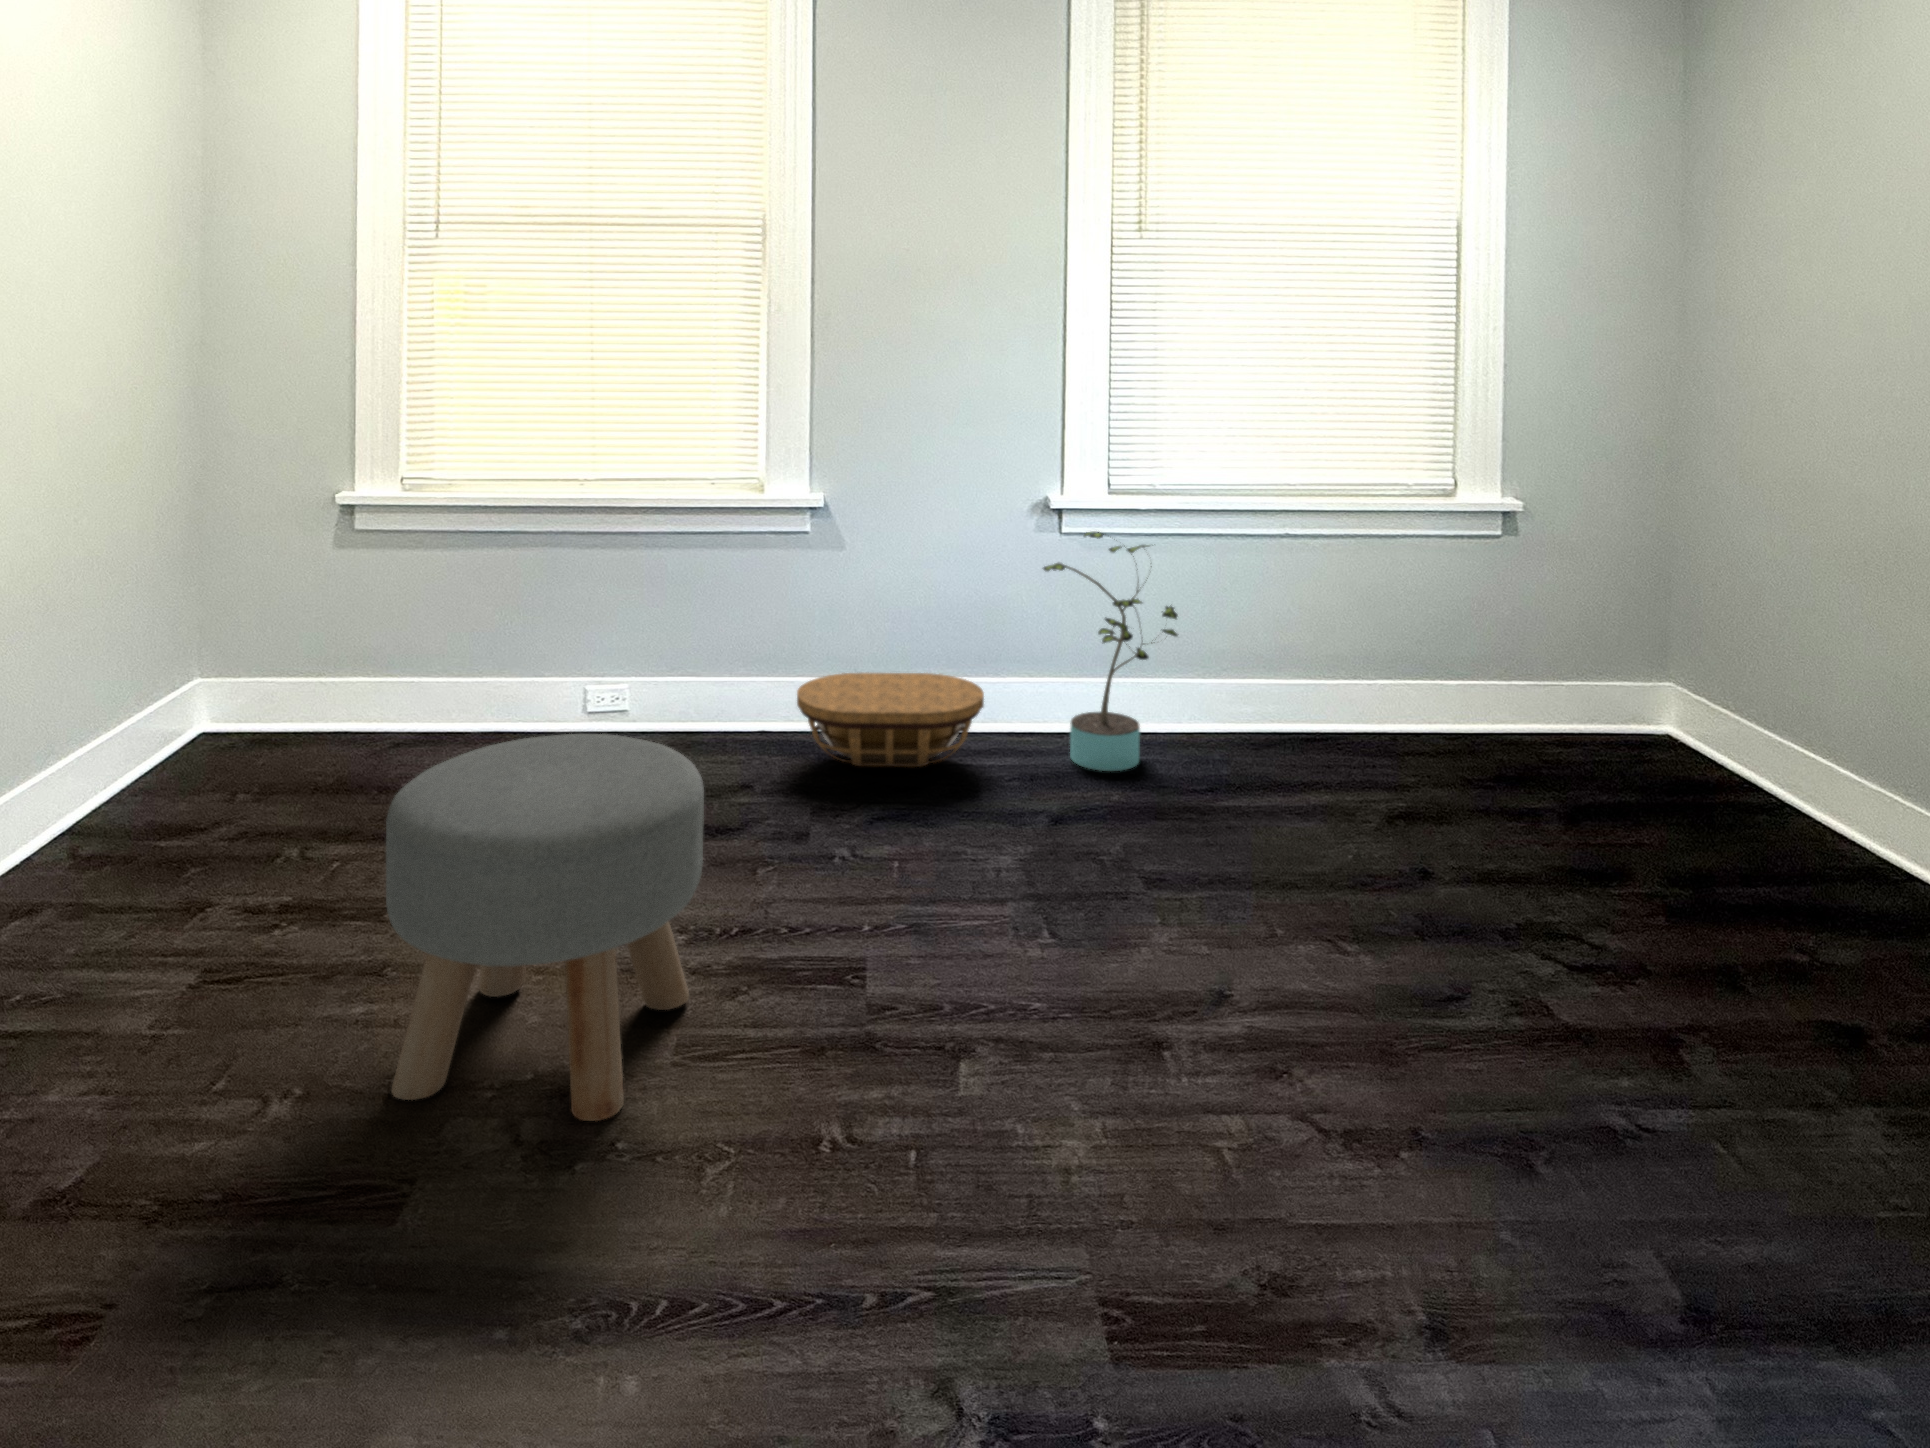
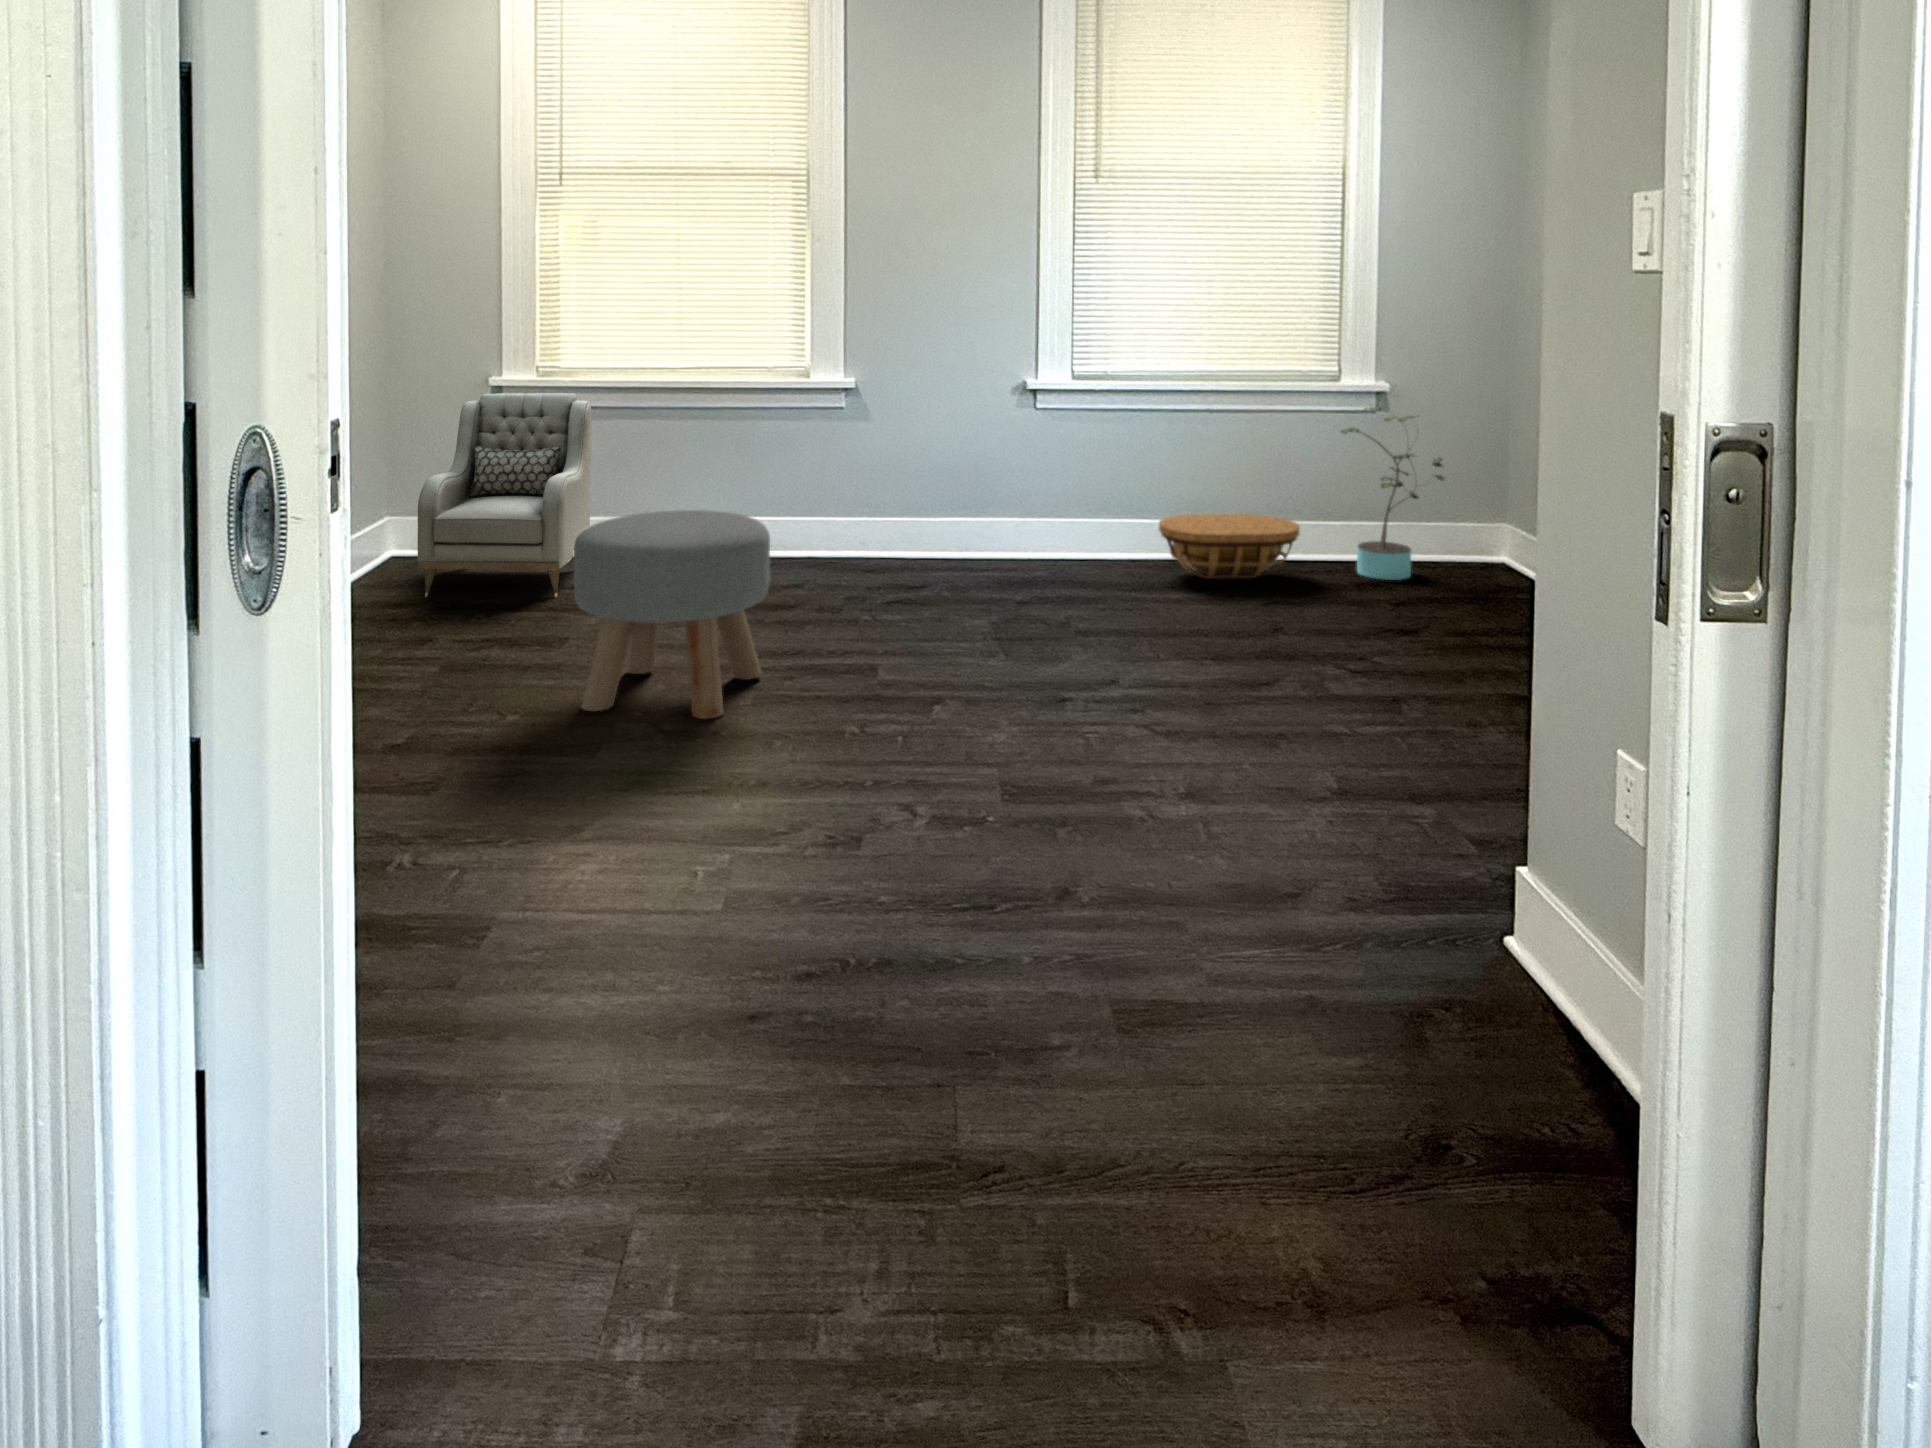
armchair: none [214,439,471,811] -> present [418,393,591,597]
potted plant: present [1043,531,1178,771] -> present [1342,407,1444,580]
basket: present [797,673,984,767] -> present [1159,514,1300,578]

